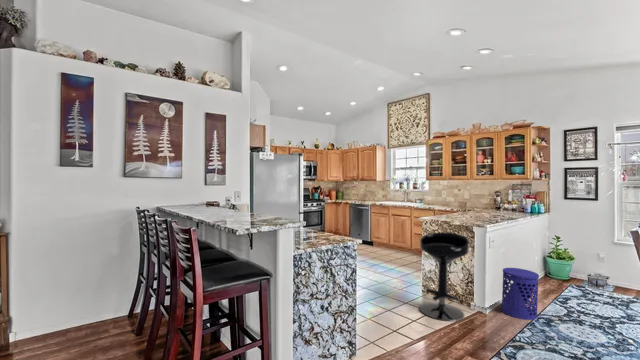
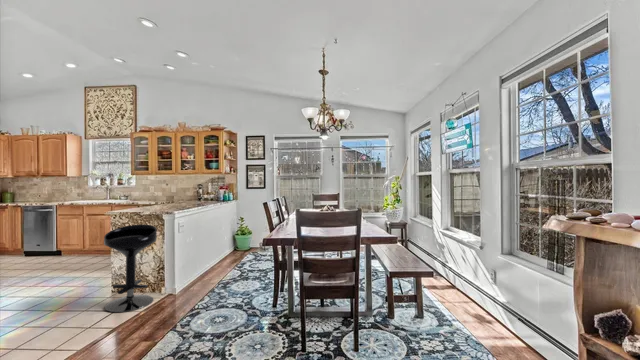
waste bin: present [501,268,539,320] -> none [190,247,218,289]

